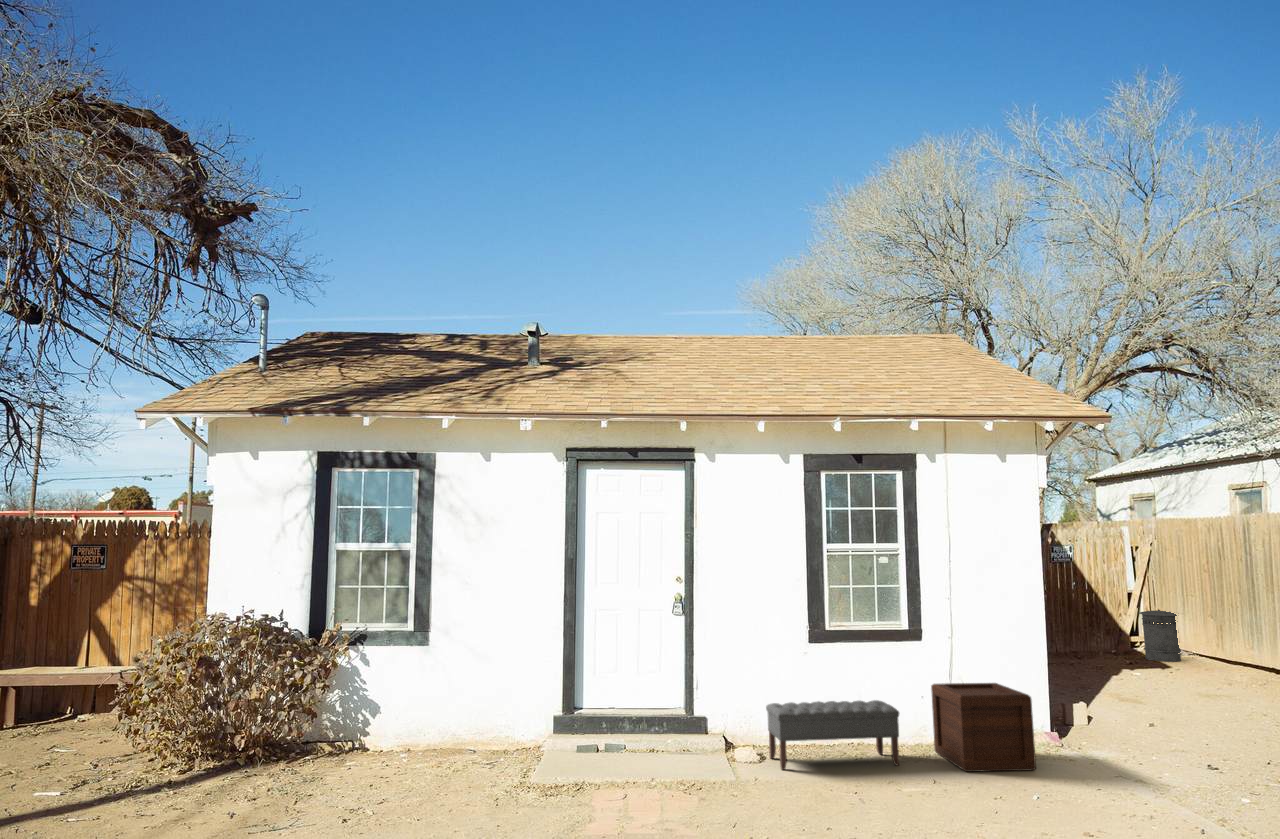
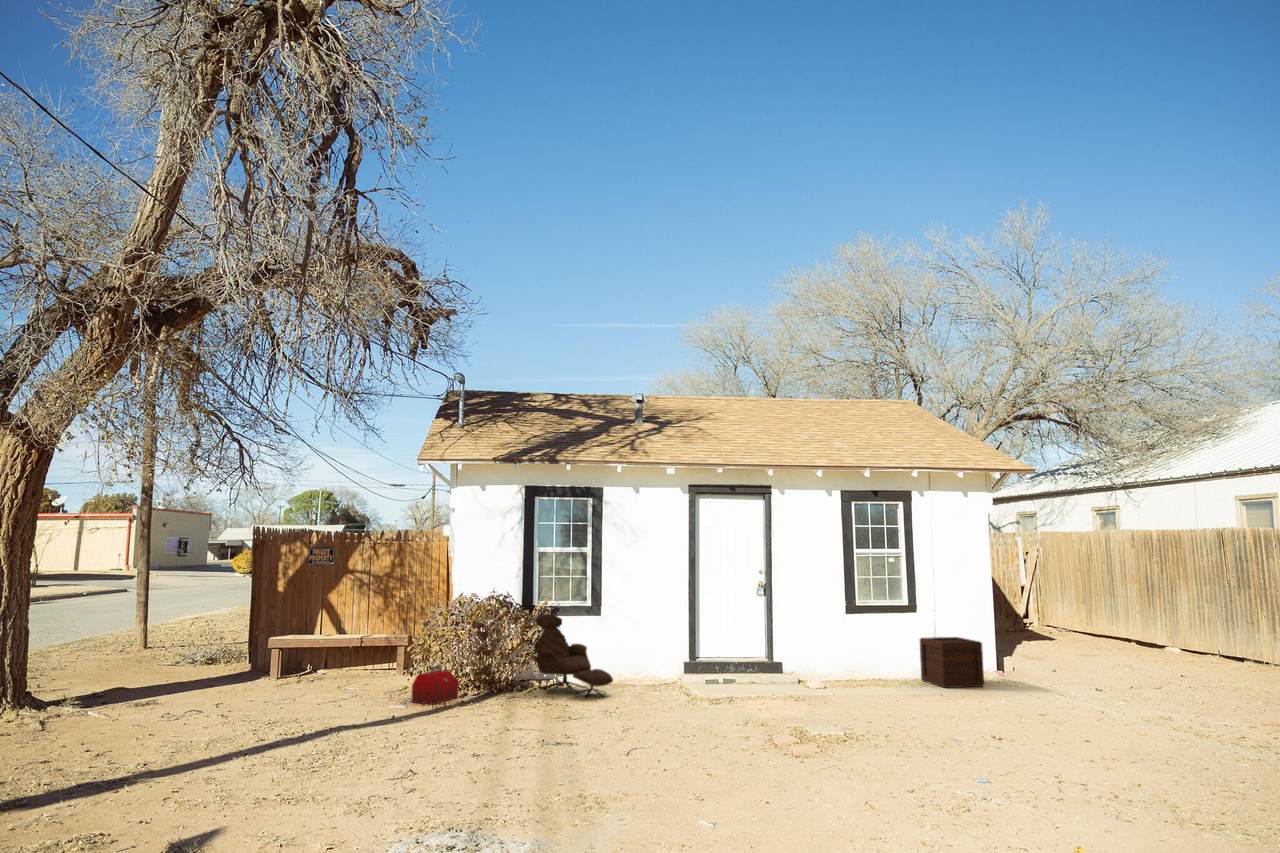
trash can: present [1139,609,1181,662] -> none [1029,598,1057,635]
lounge chair: none [305,642,416,781] -> present [533,614,613,698]
bench: present [766,700,899,770] -> none [821,648,905,689]
toolbox: none [88,724,178,791] -> present [411,665,459,705]

